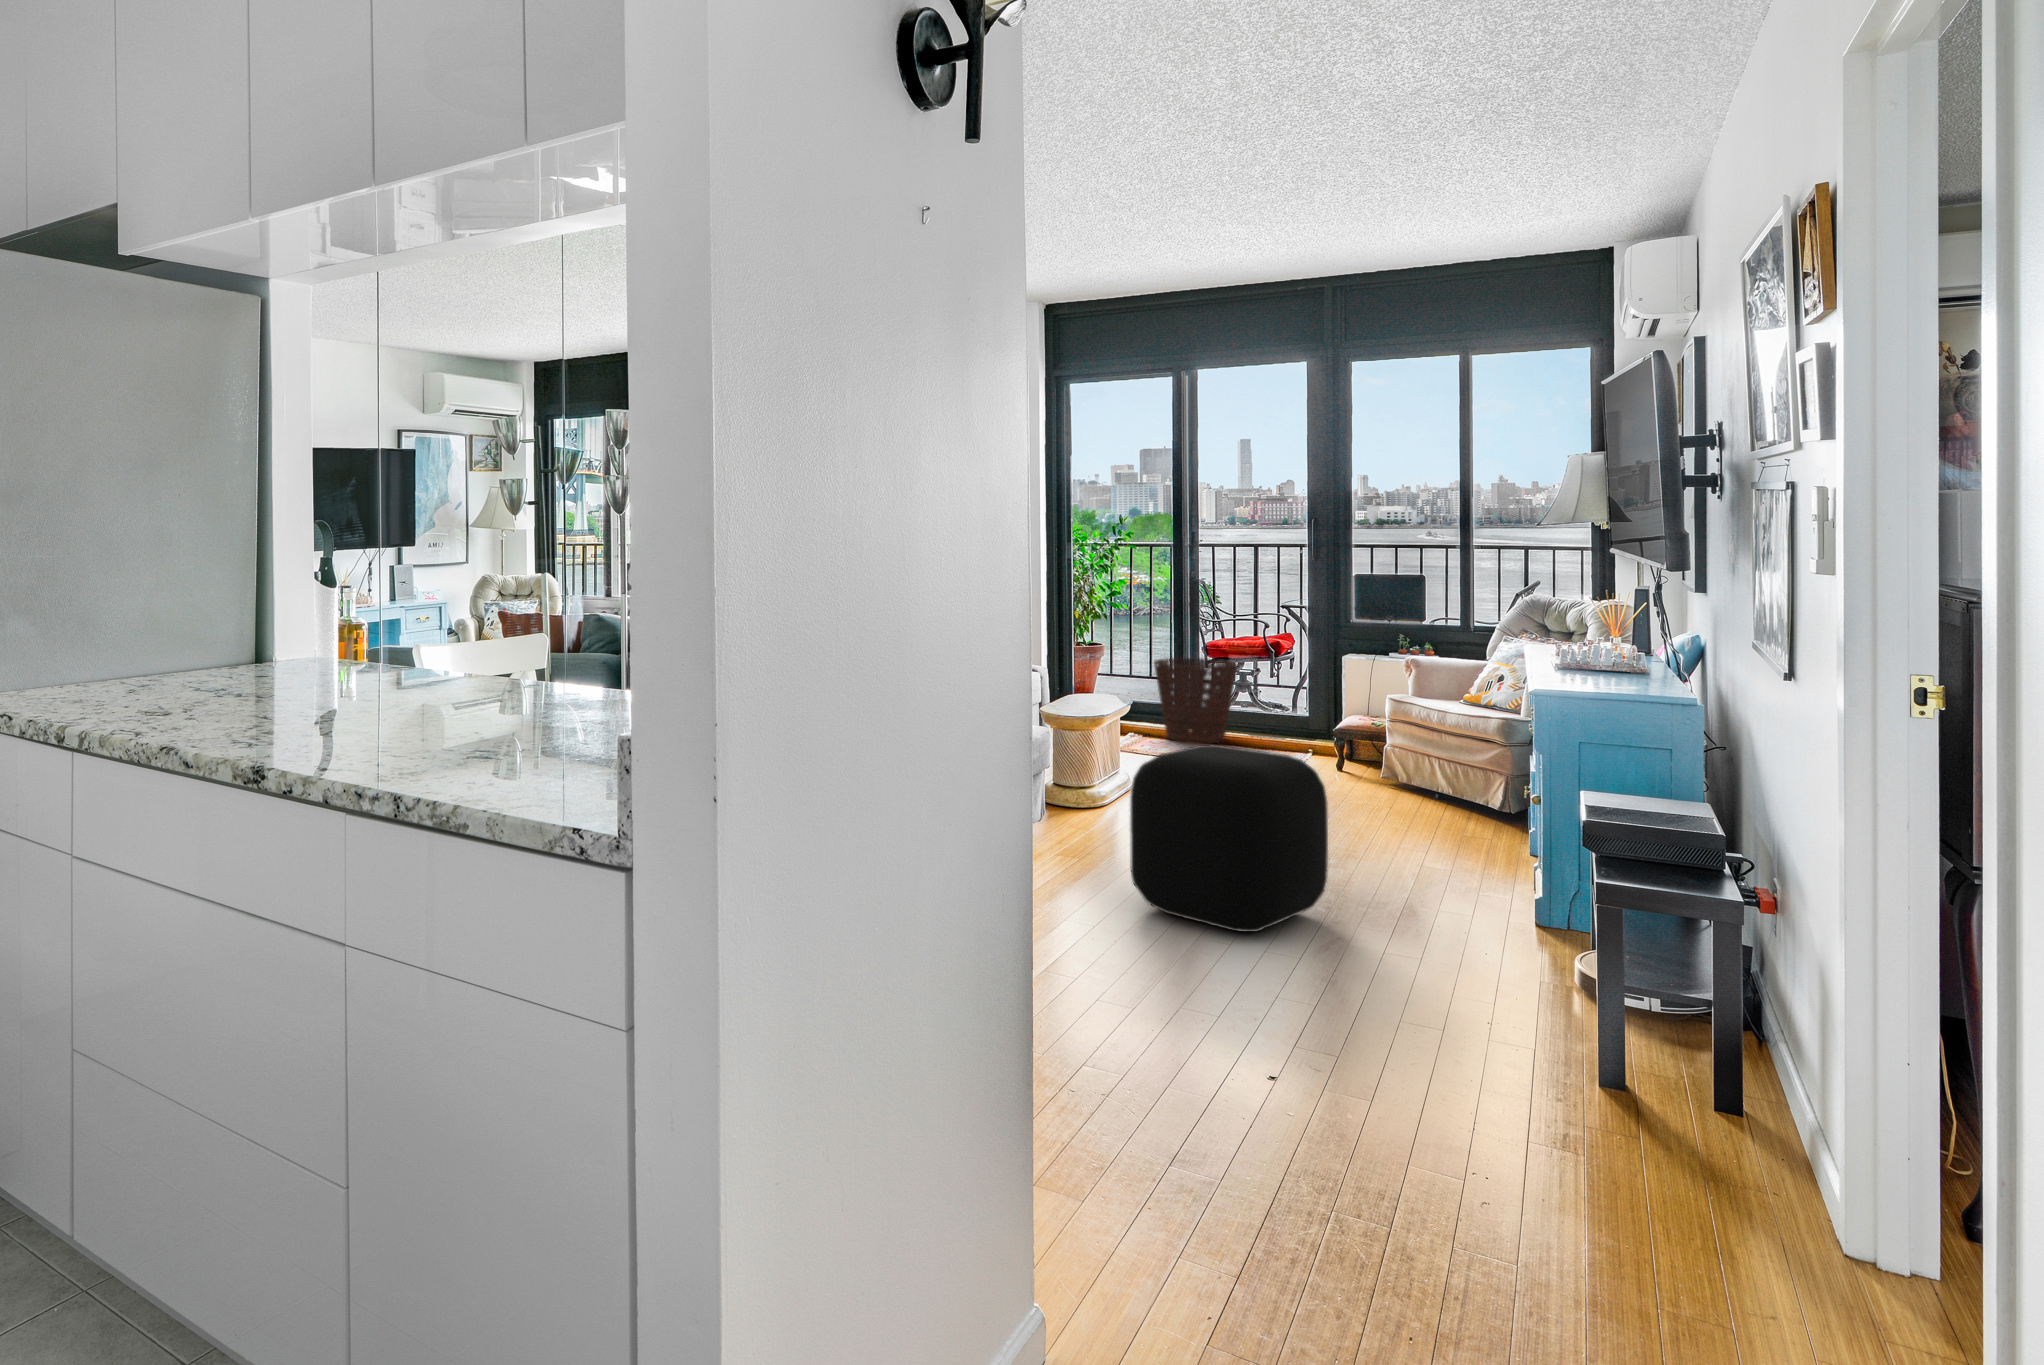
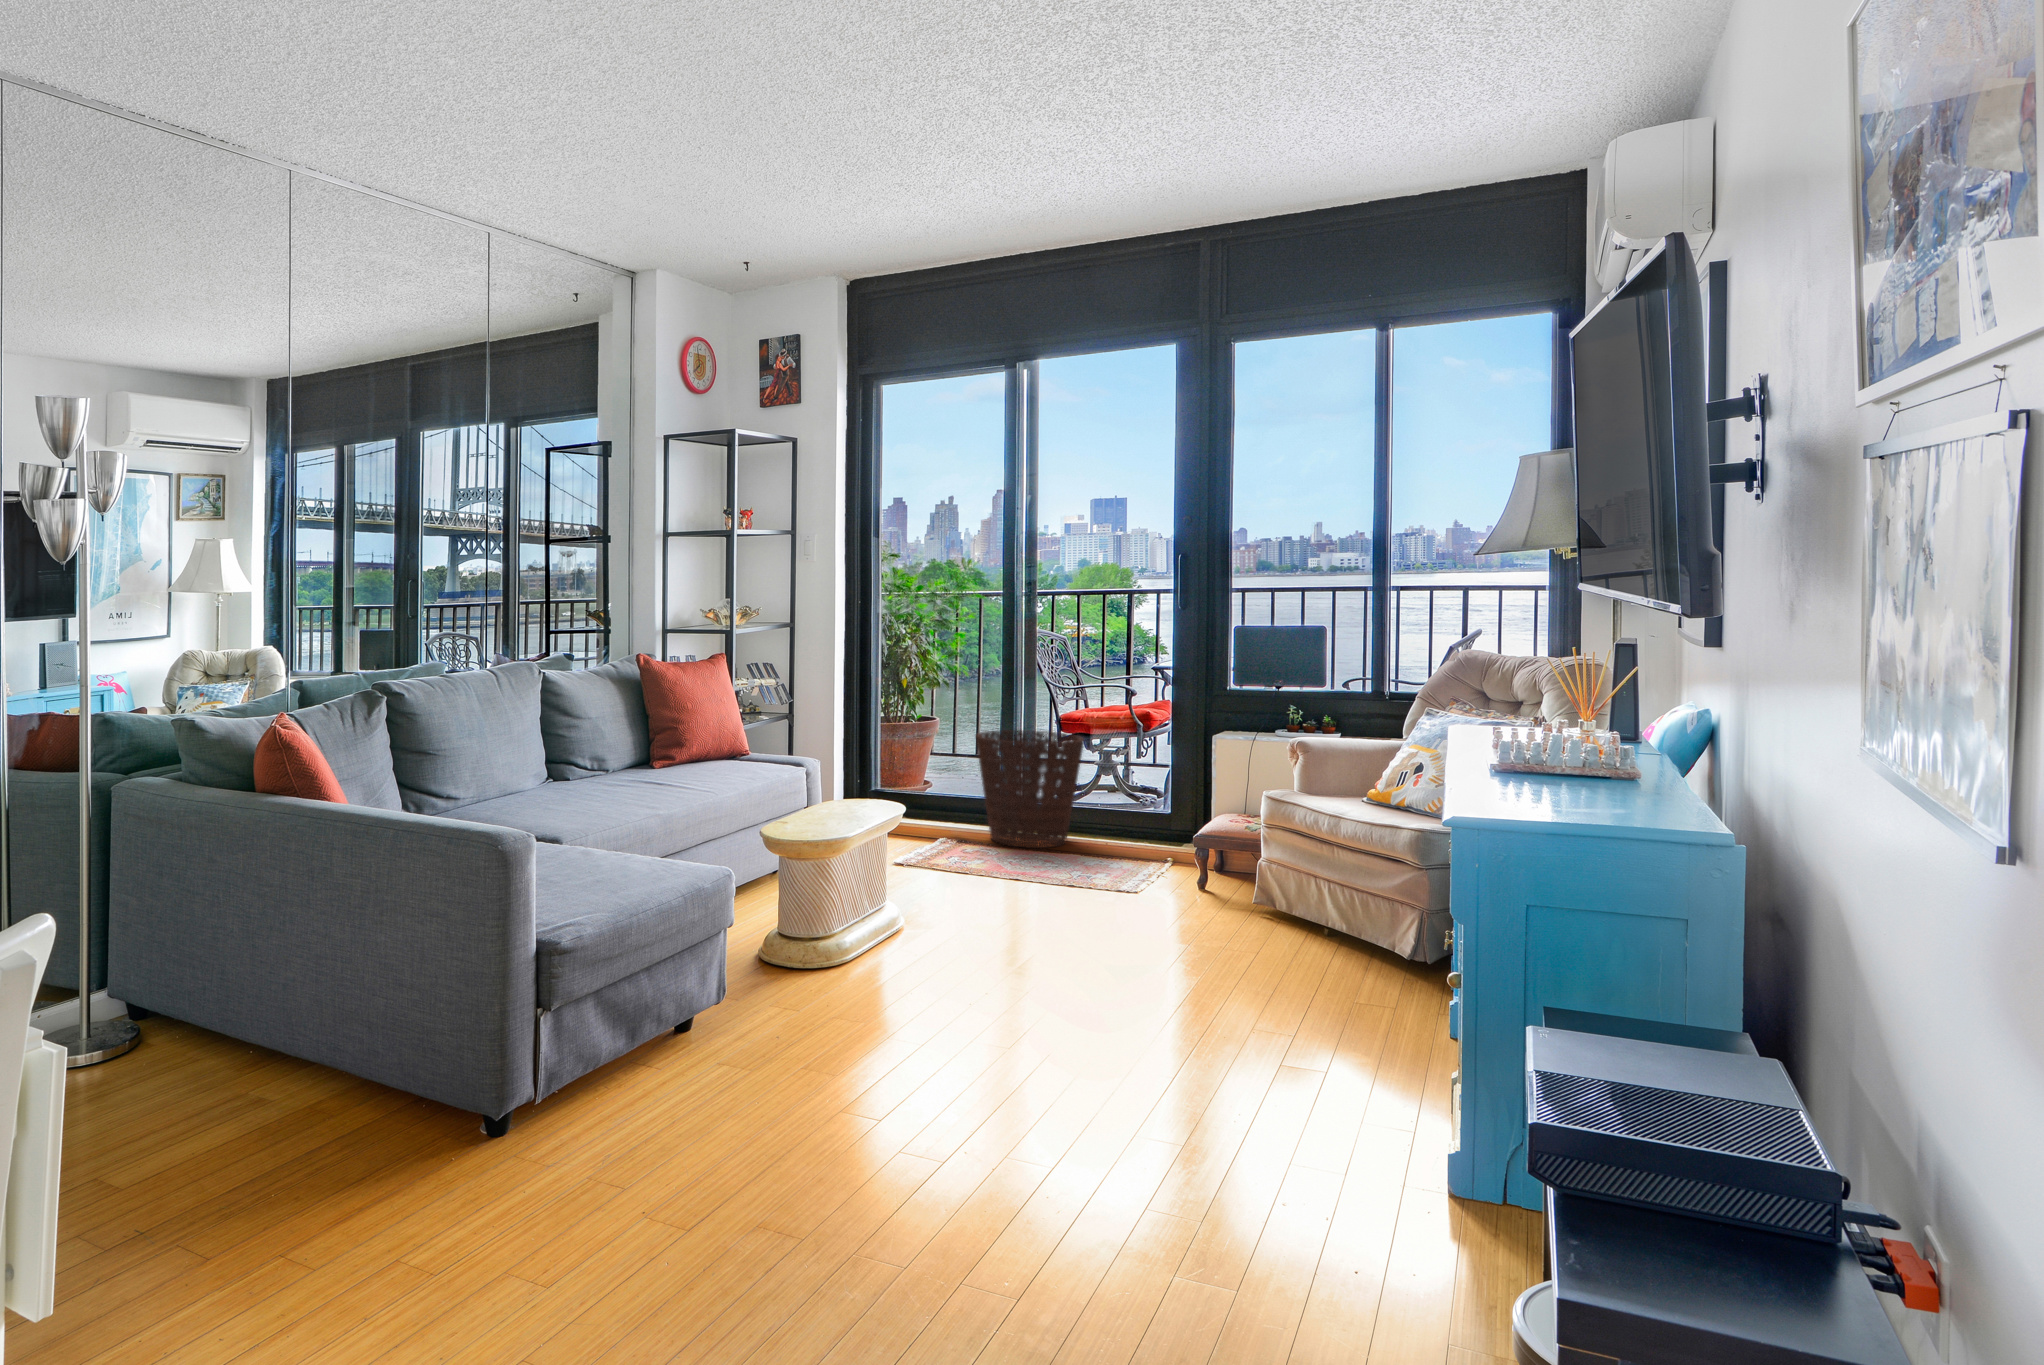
ottoman: present [1130,745,1328,932] -> none [789,884,1113,1227]

